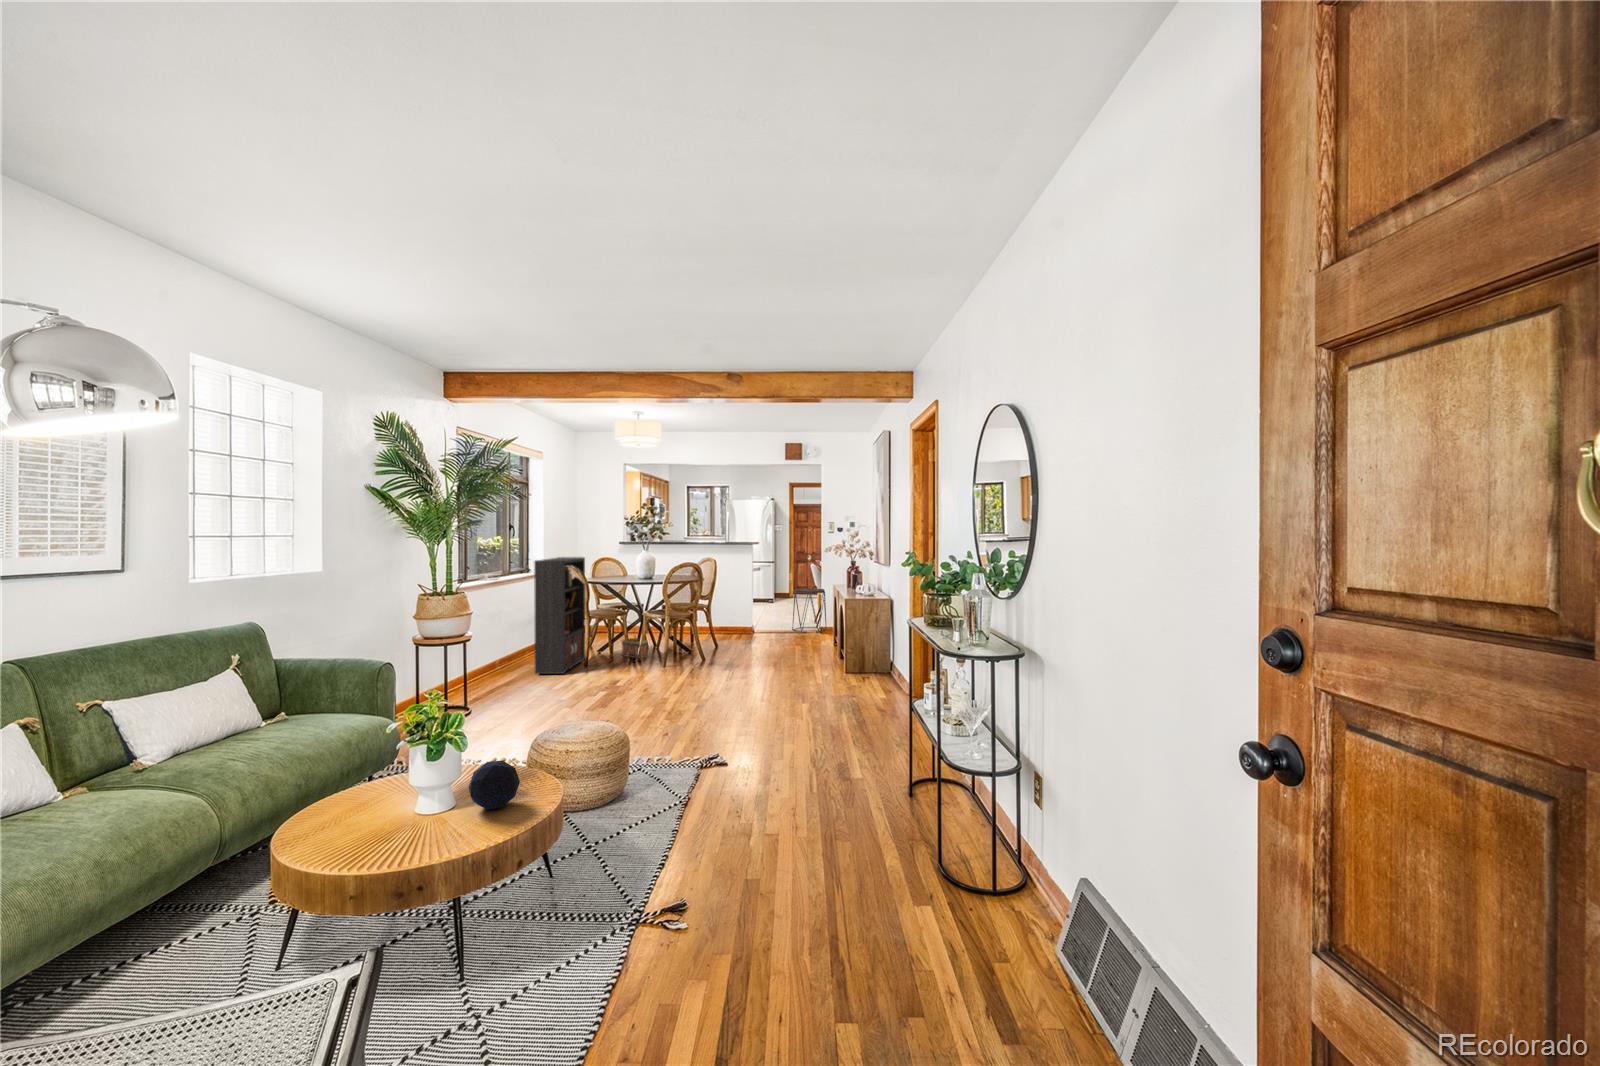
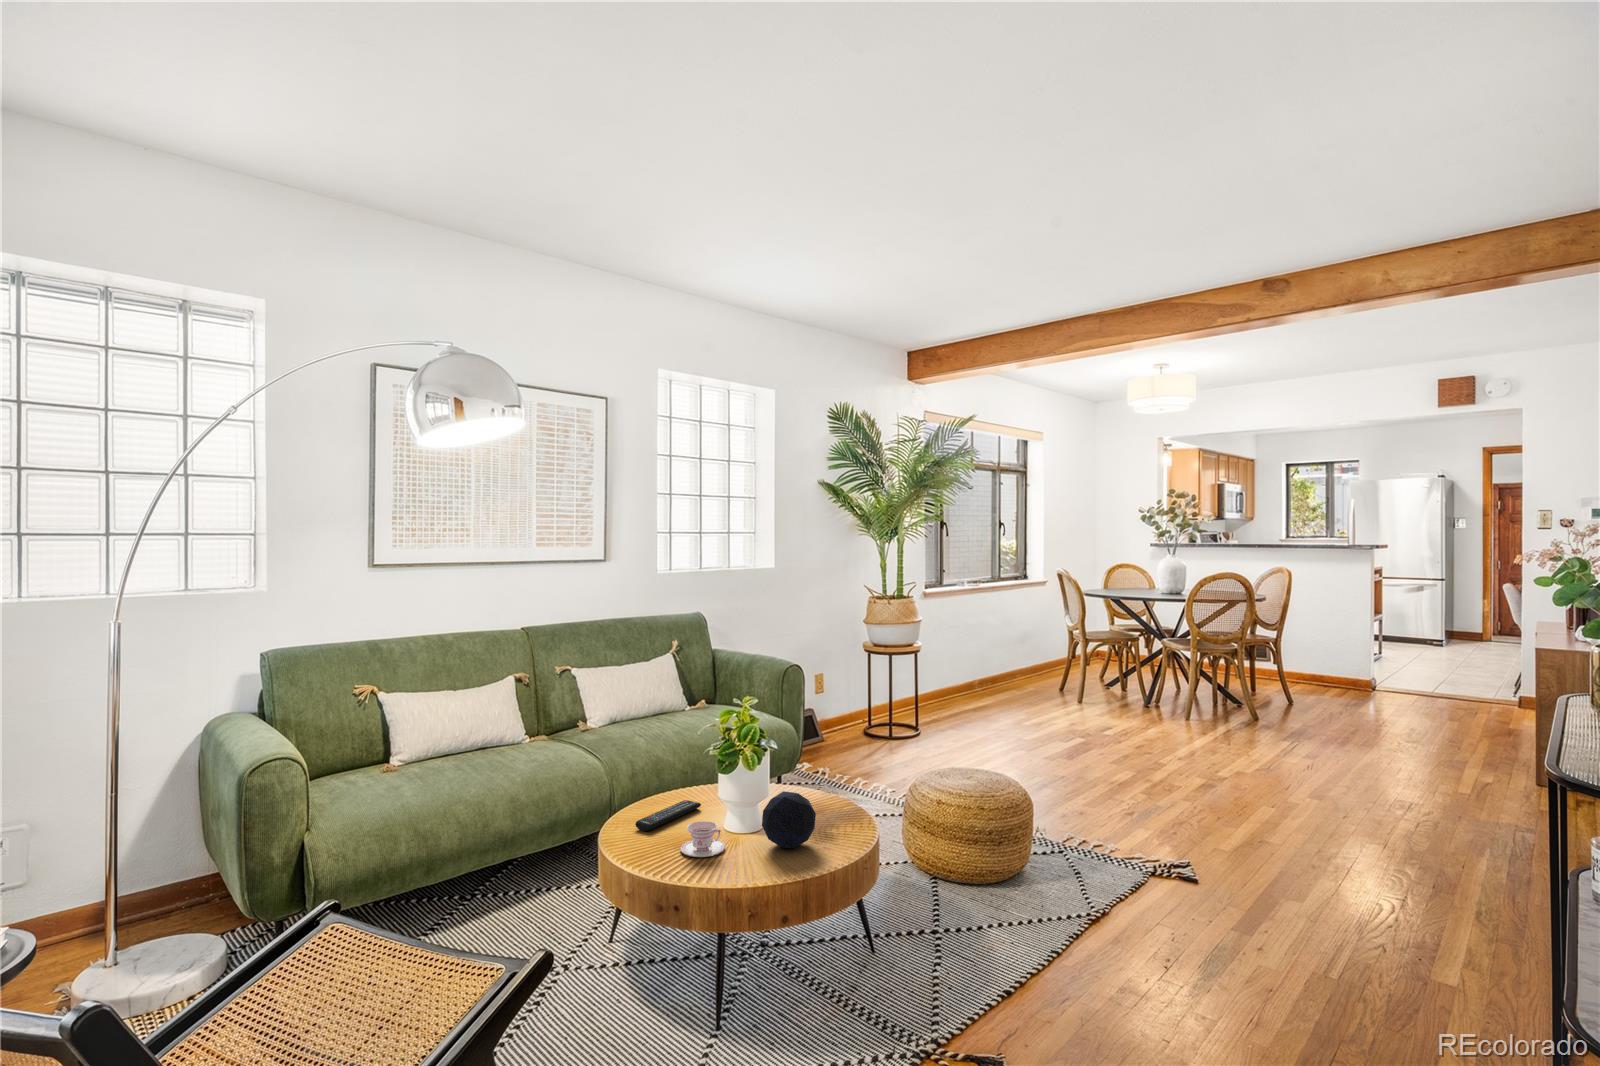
bookcase: present [534,557,585,674] -> none [1014,562,1084,709]
side table: present [792,588,827,633] -> none [1446,627,1523,705]
basket: present [622,622,648,658] -> none [1135,651,1172,703]
remote control: none [318,798,374,837] -> present [635,800,701,831]
teacup: none [391,806,438,841] -> present [680,821,725,857]

